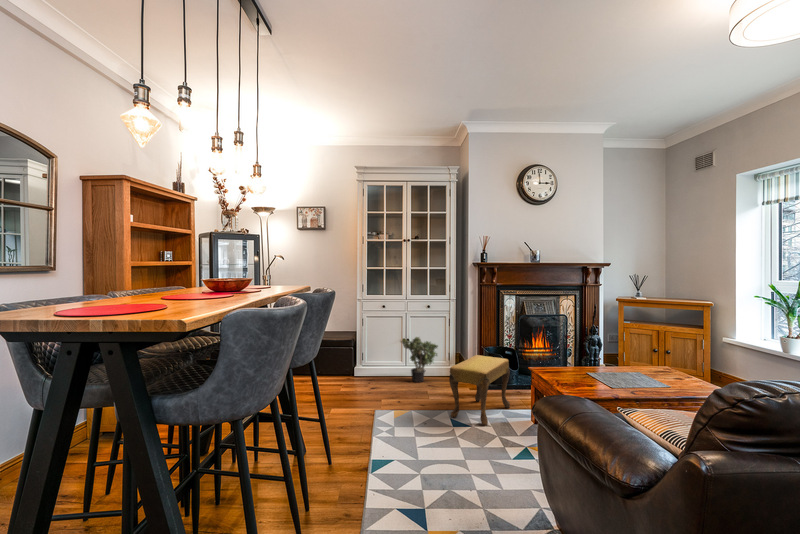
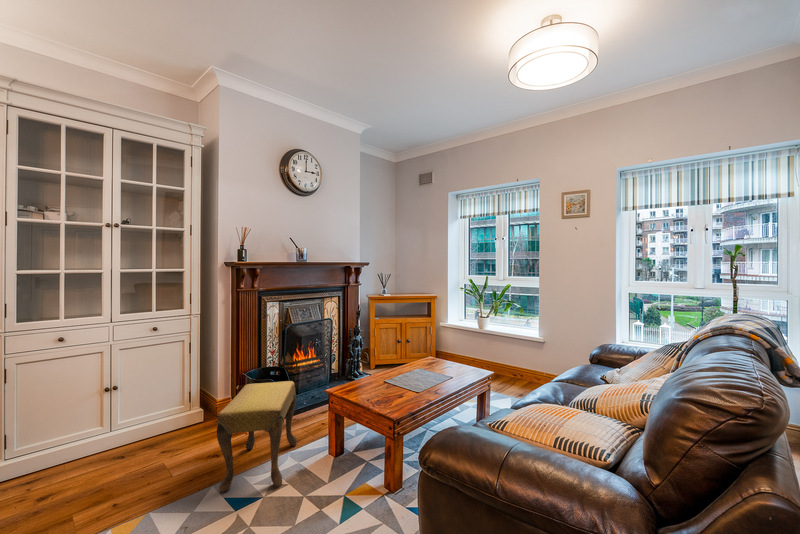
potted plant: present [401,337,438,382] -> none [99,374,173,448]

